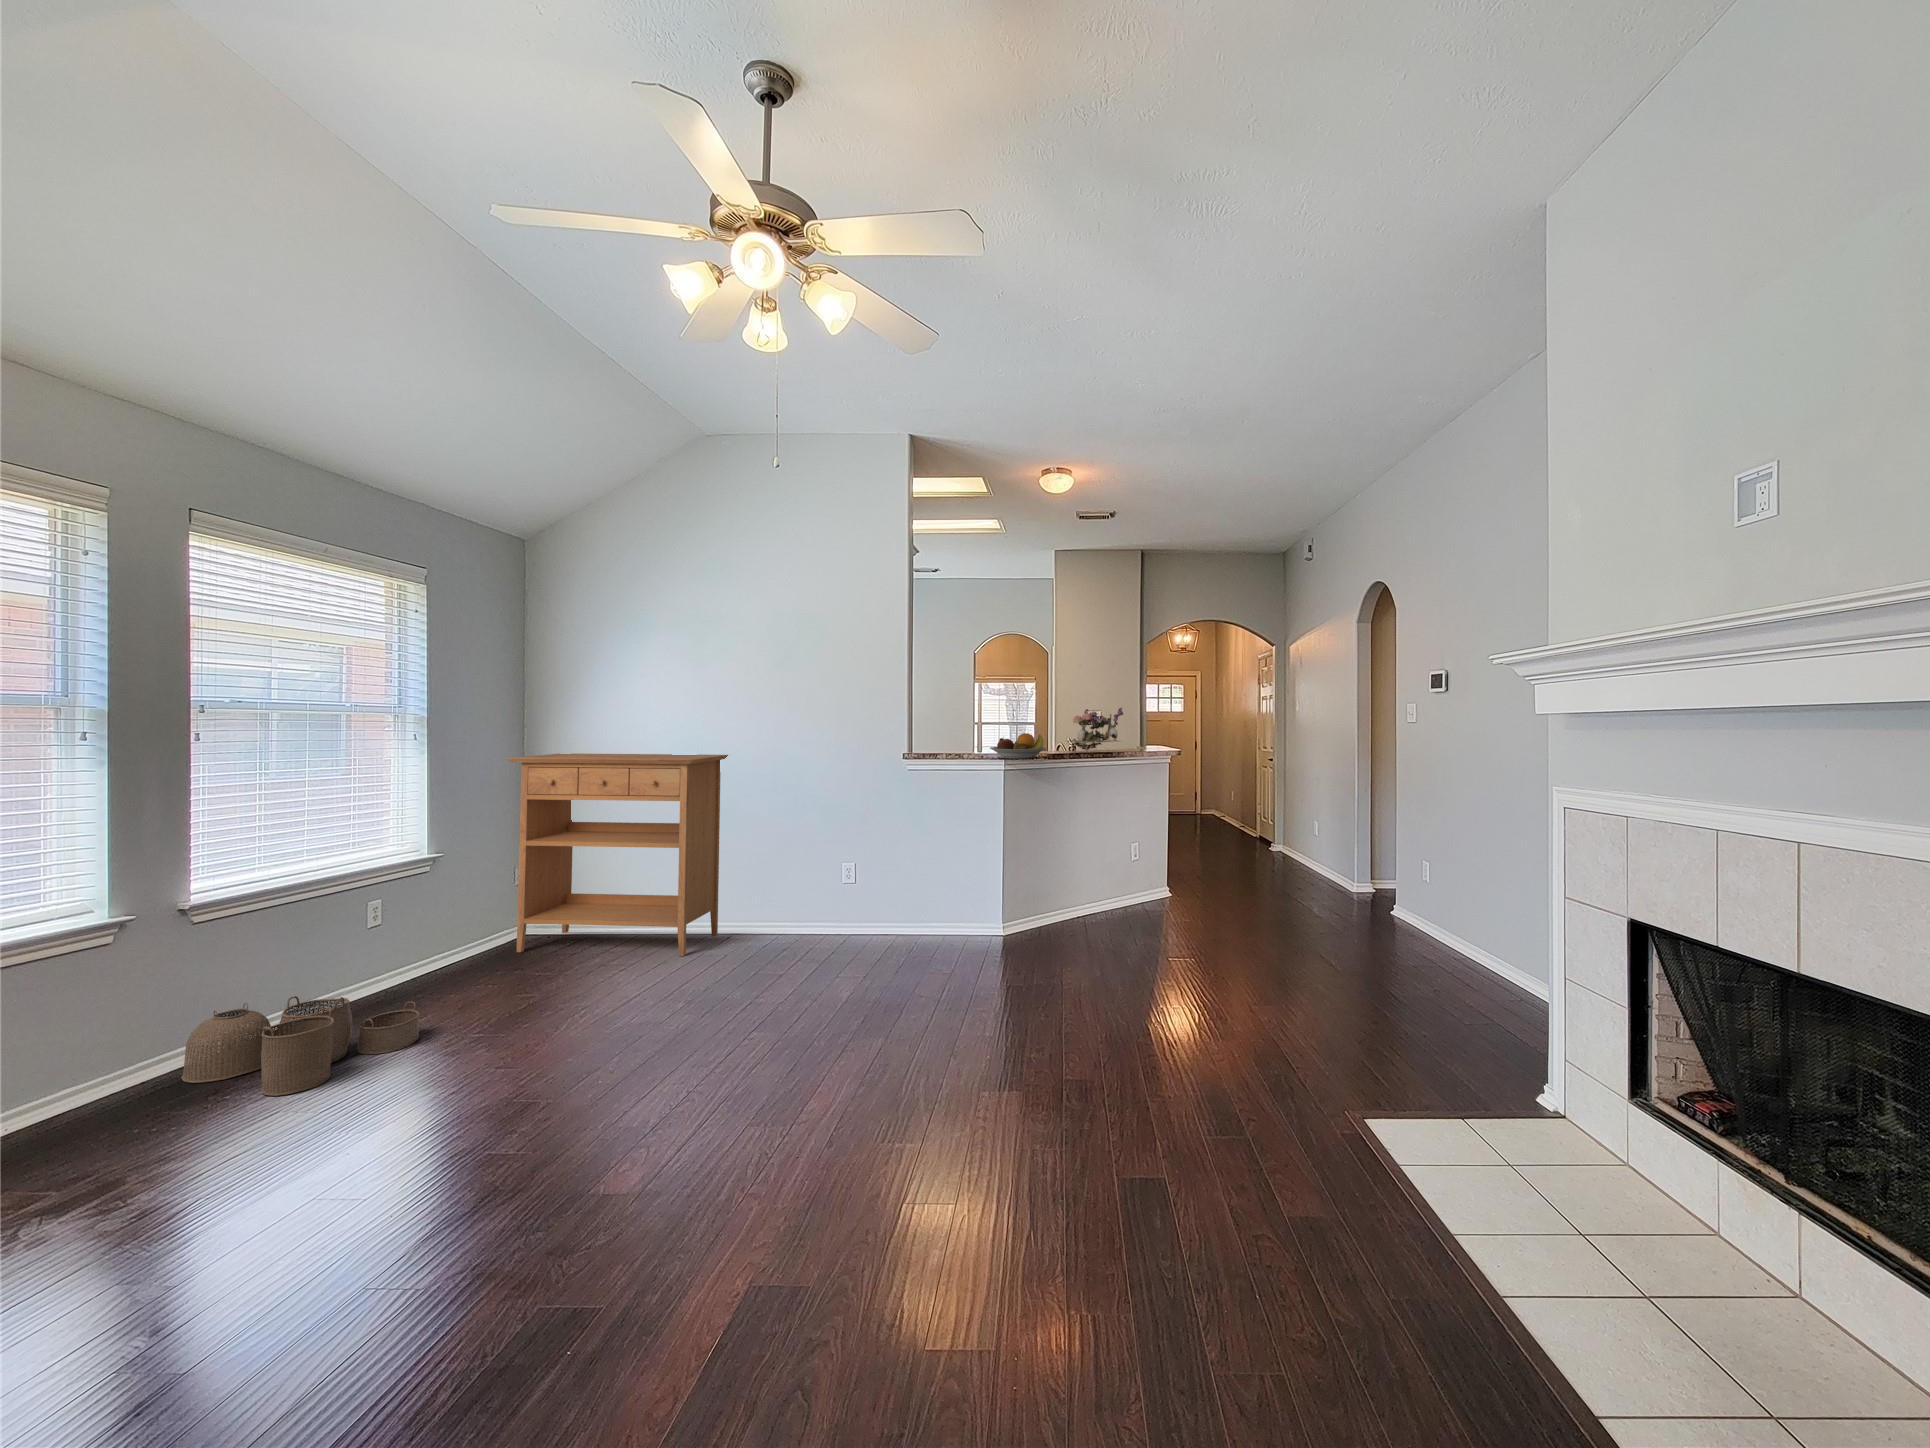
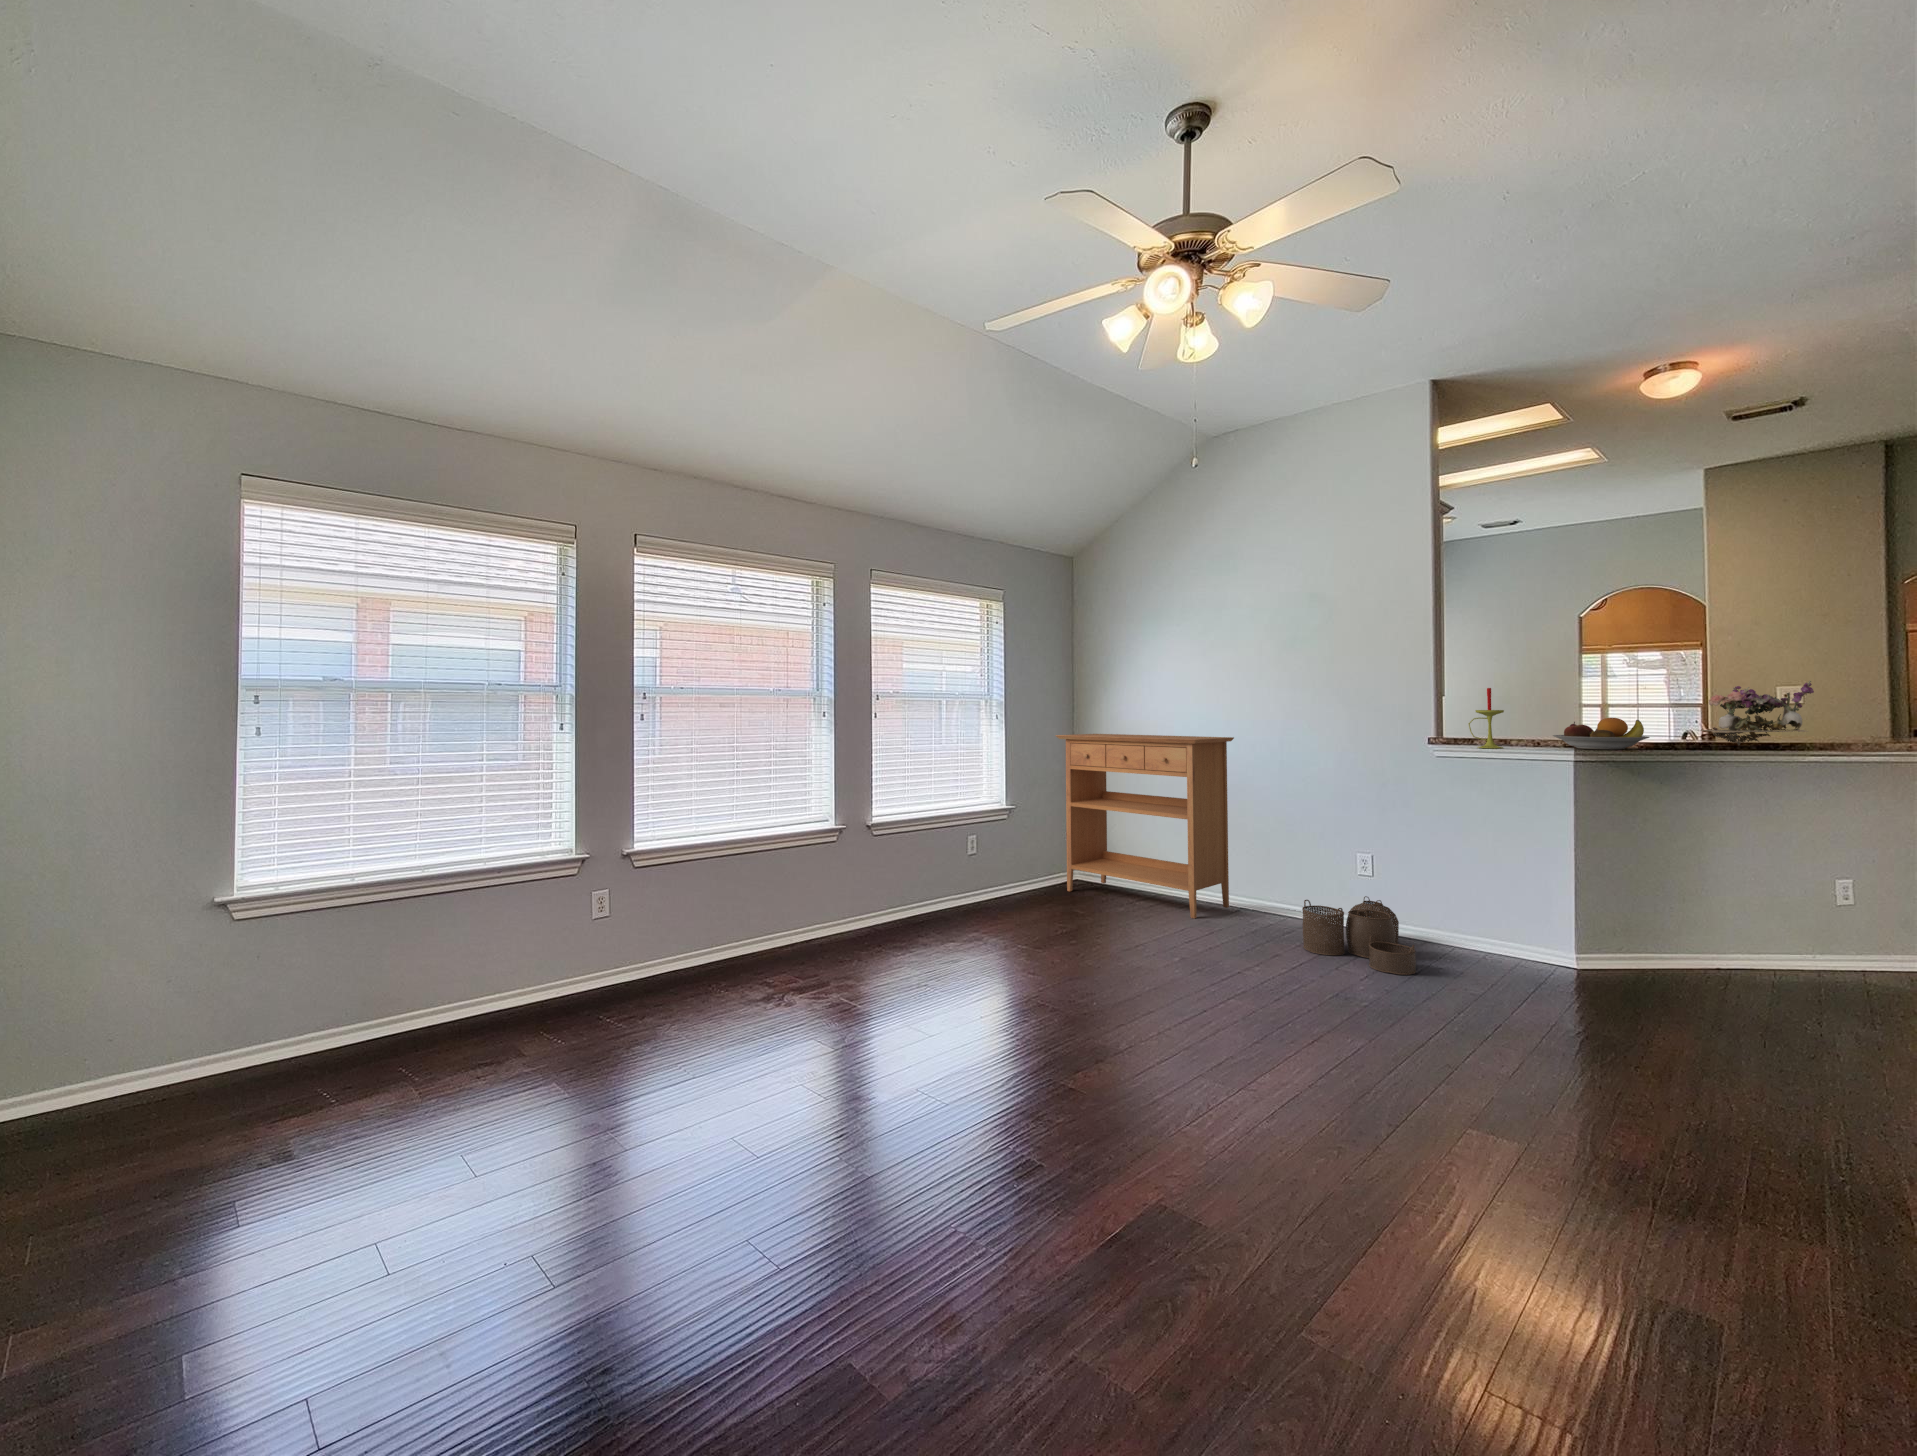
candle: none [934,707,959,760] -> present [1468,688,1504,748]
woven basket: present [181,996,420,1096] -> present [1302,896,1416,975]

